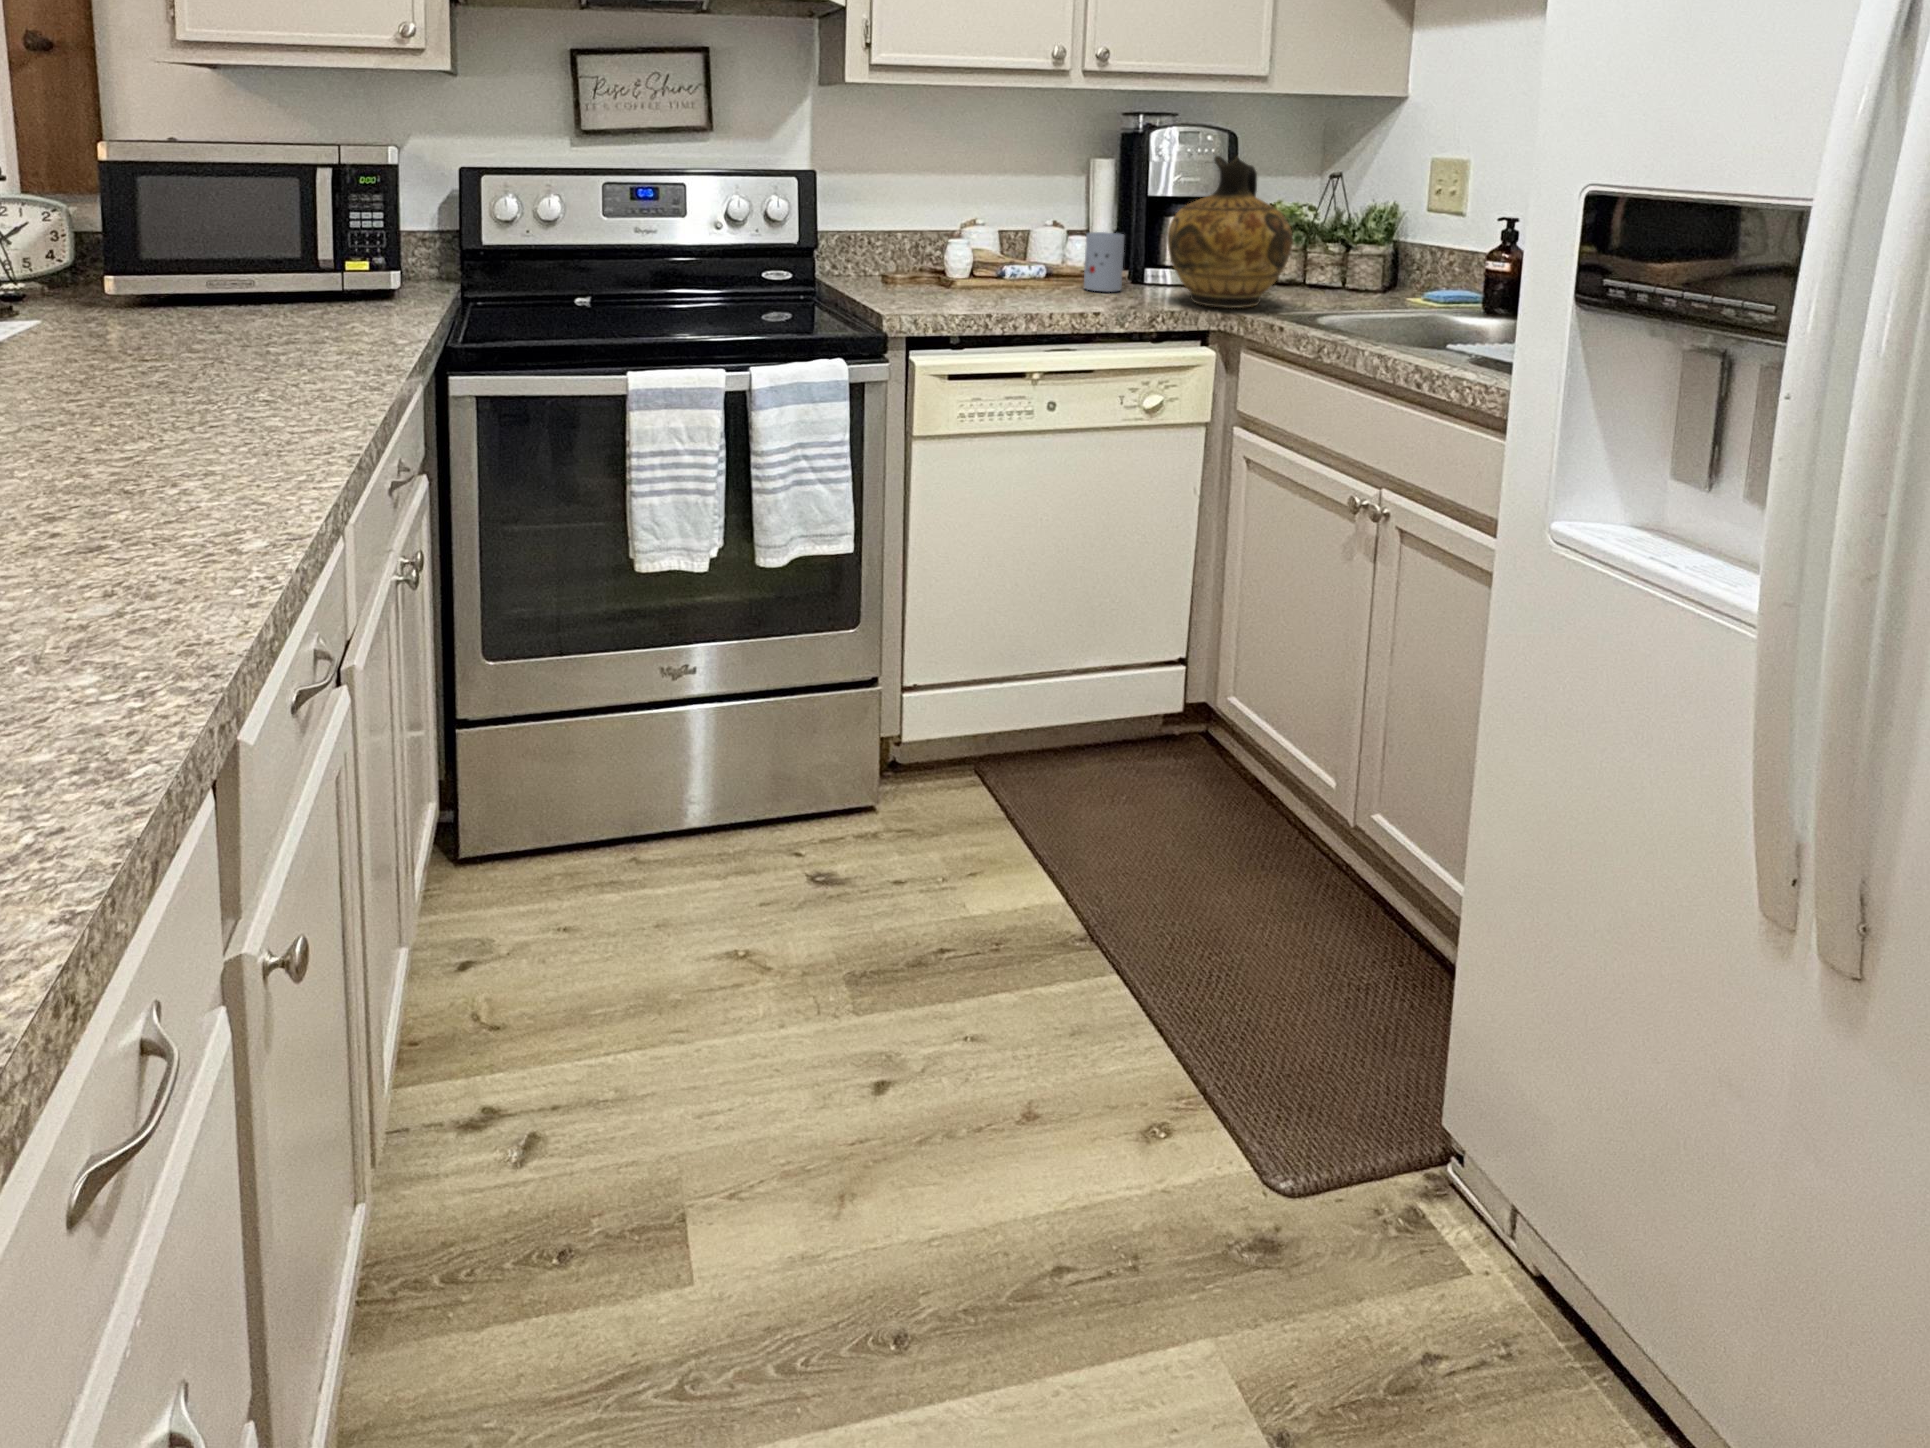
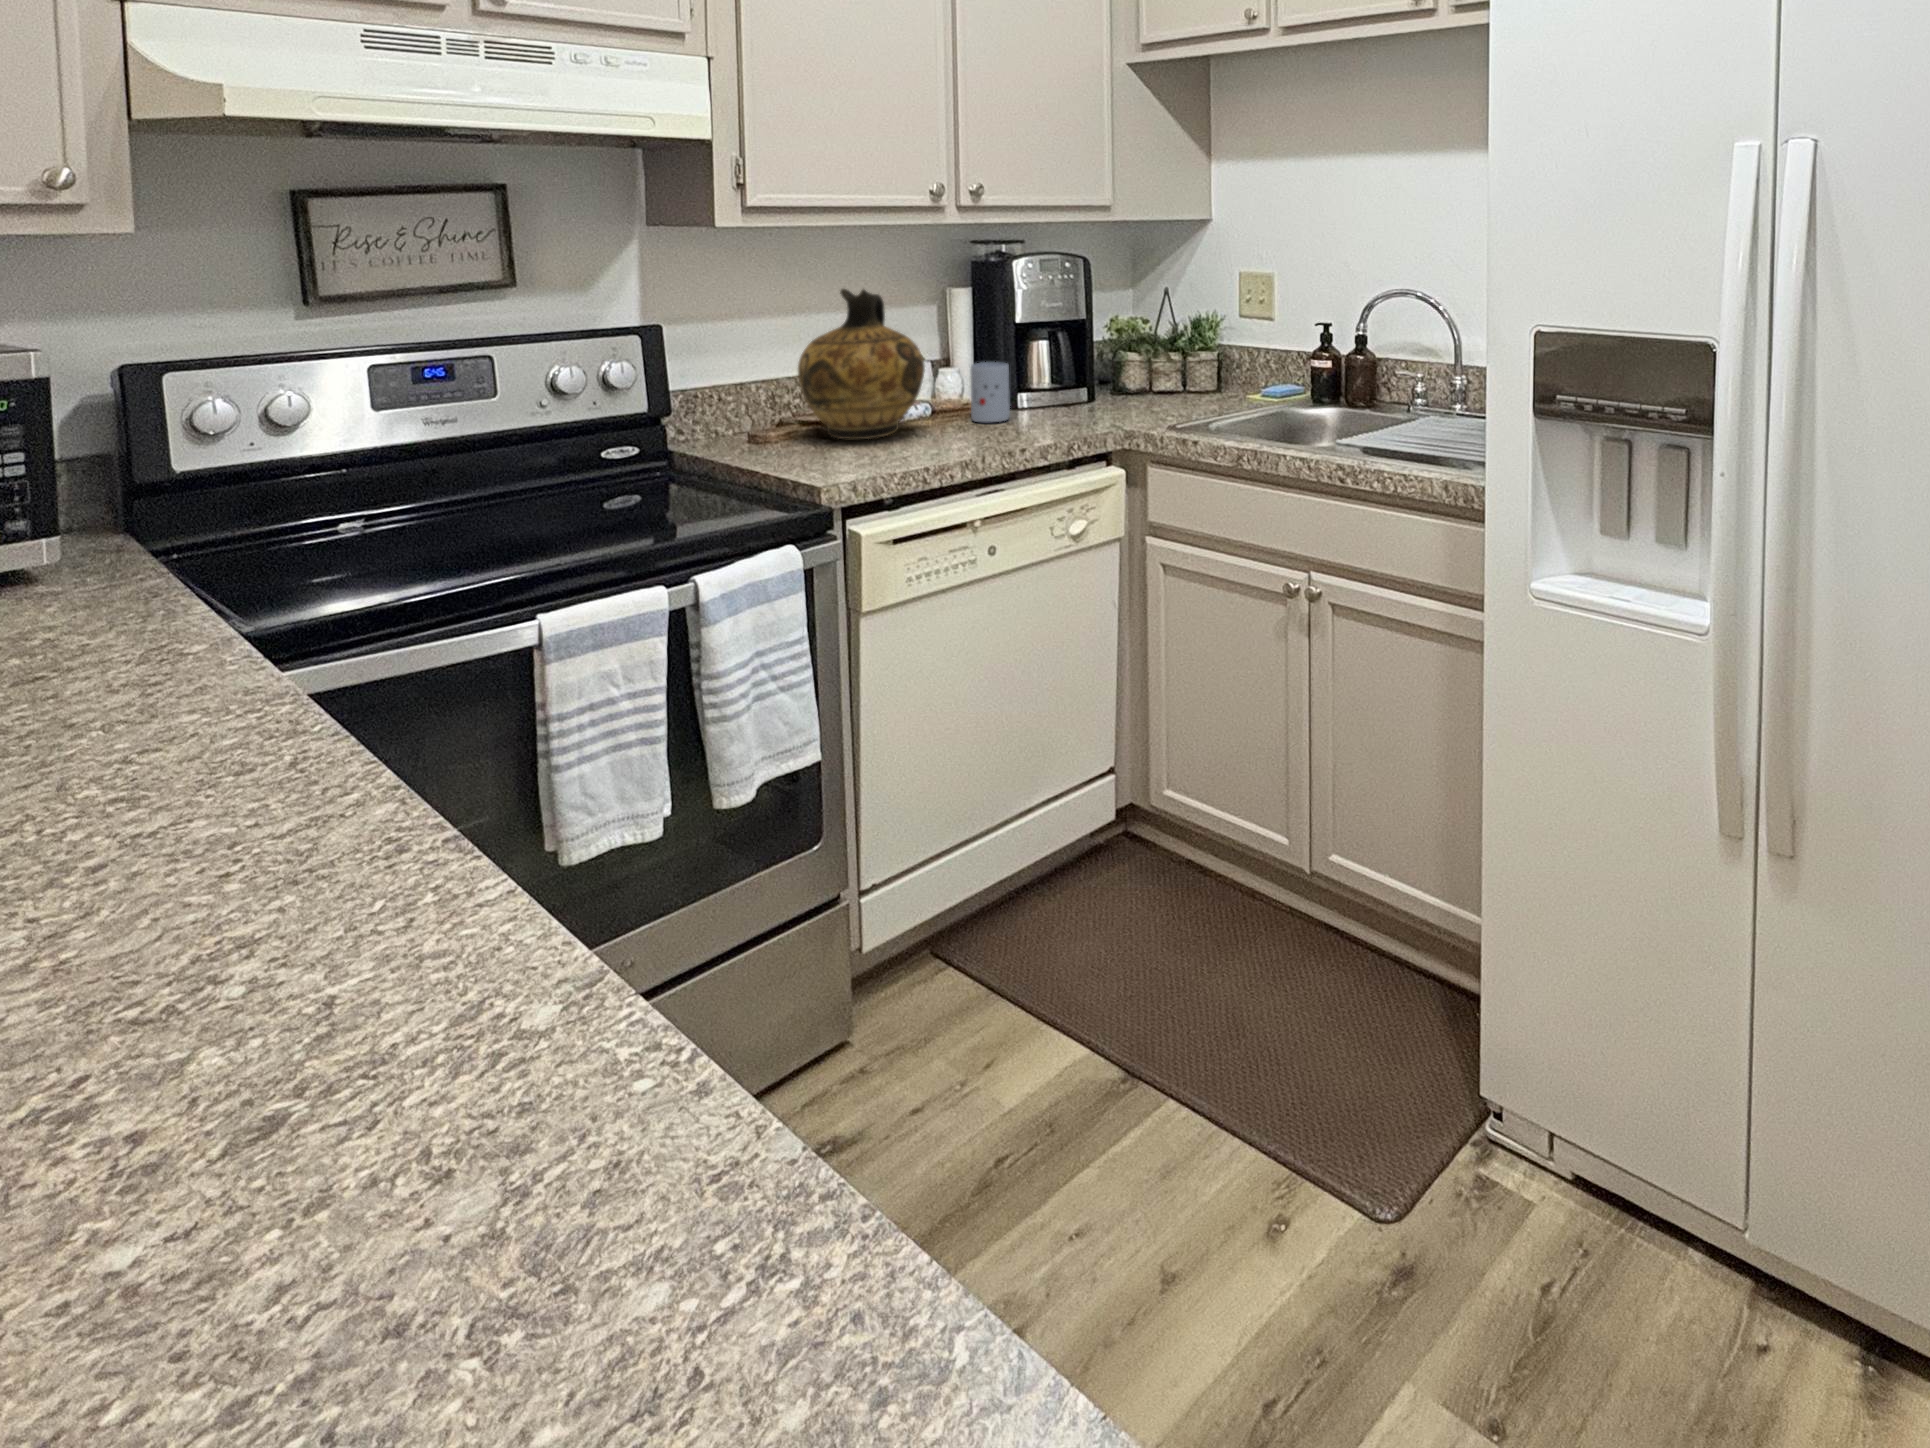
ceramic jug: present [1167,156,1293,308] -> present [798,289,925,439]

